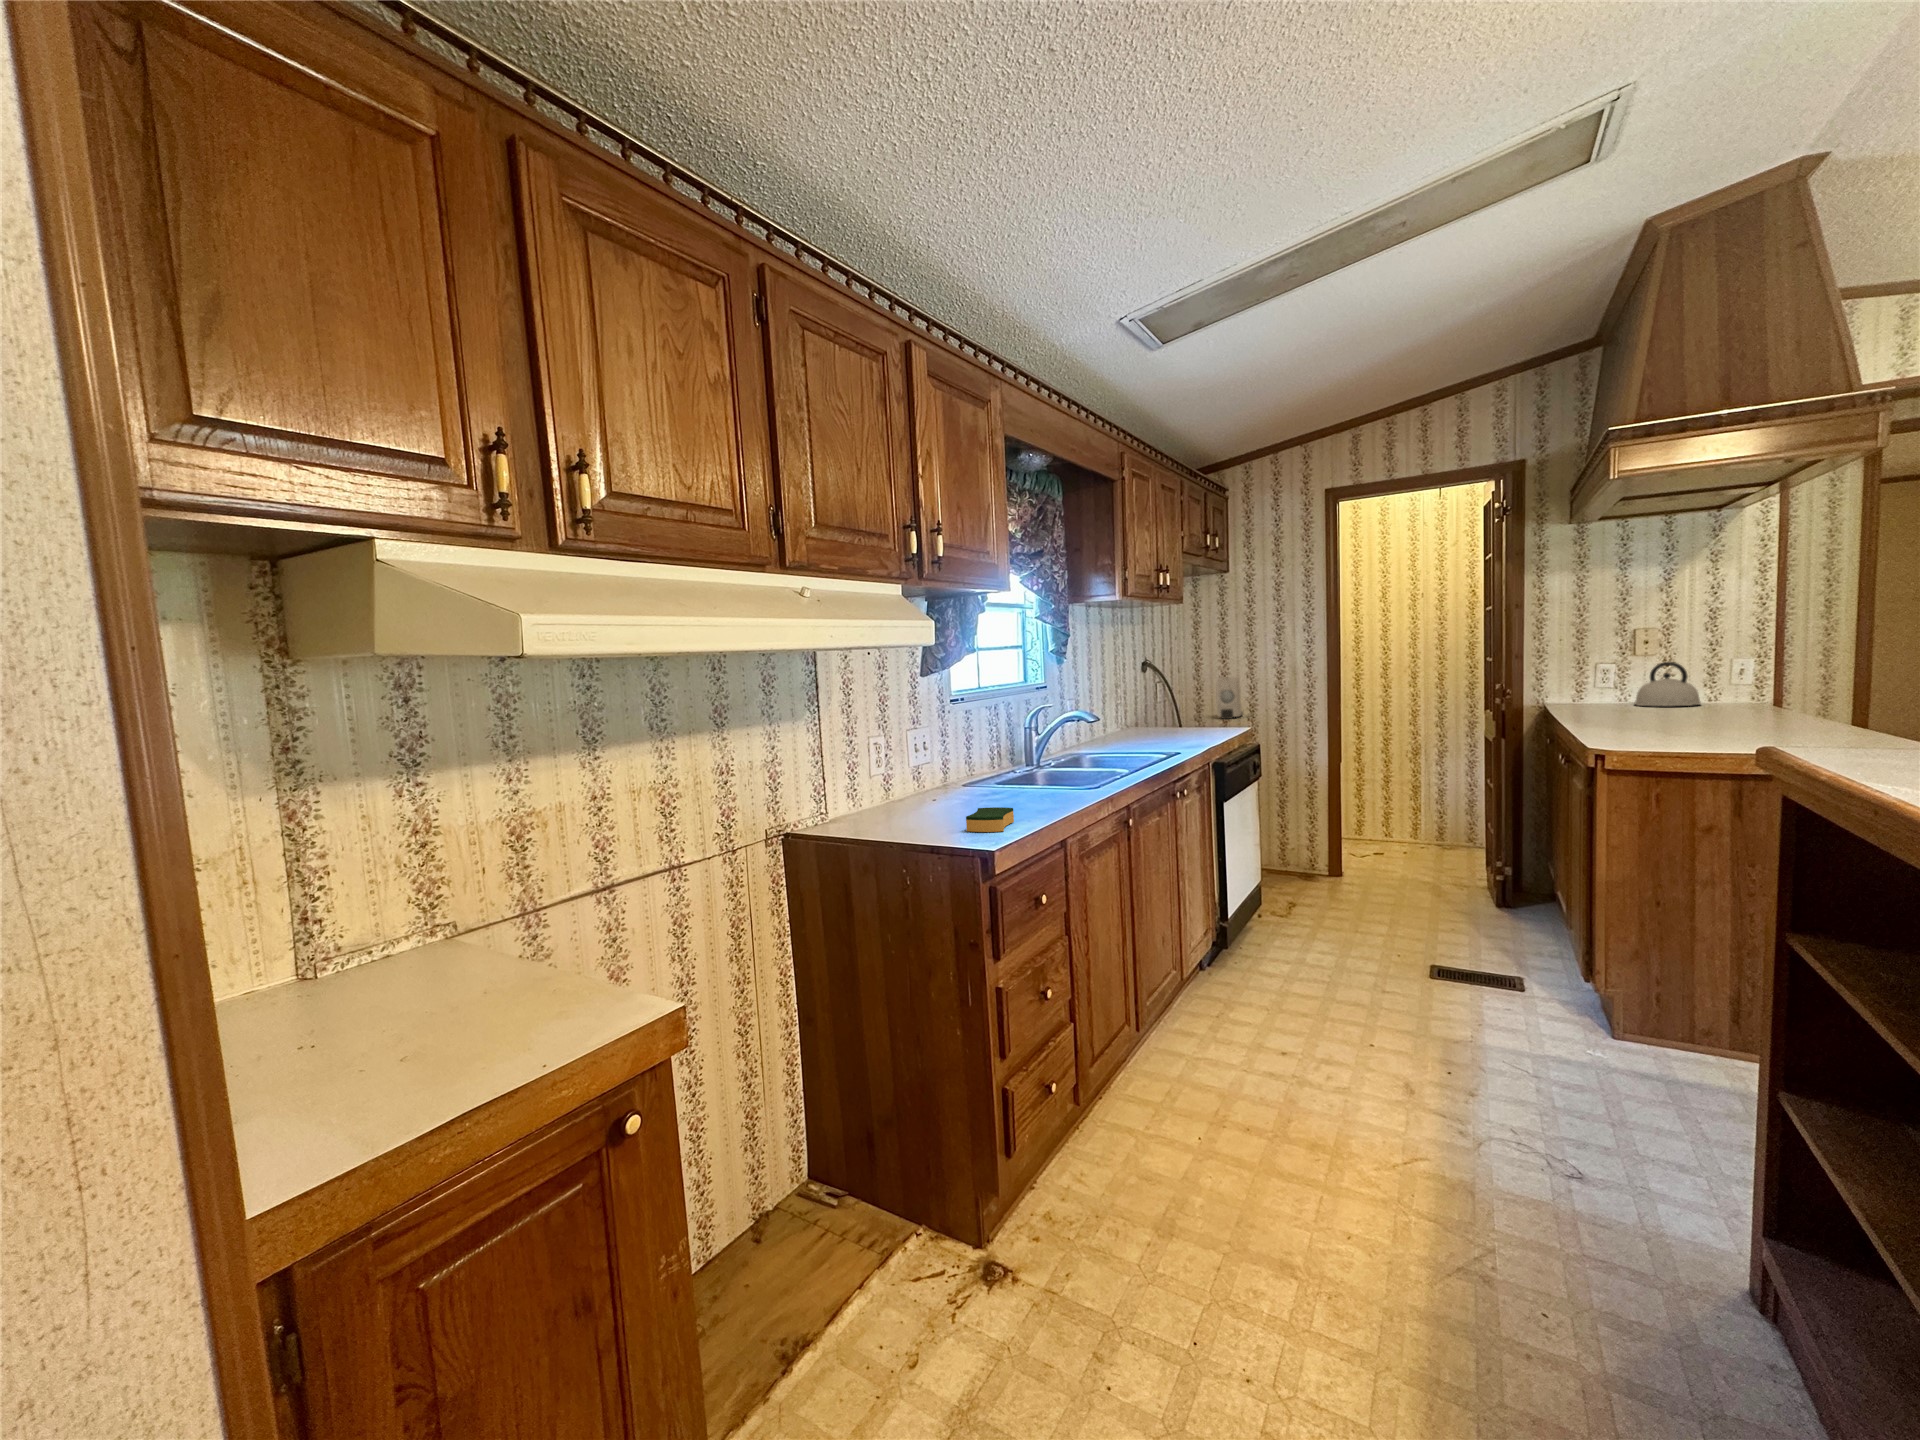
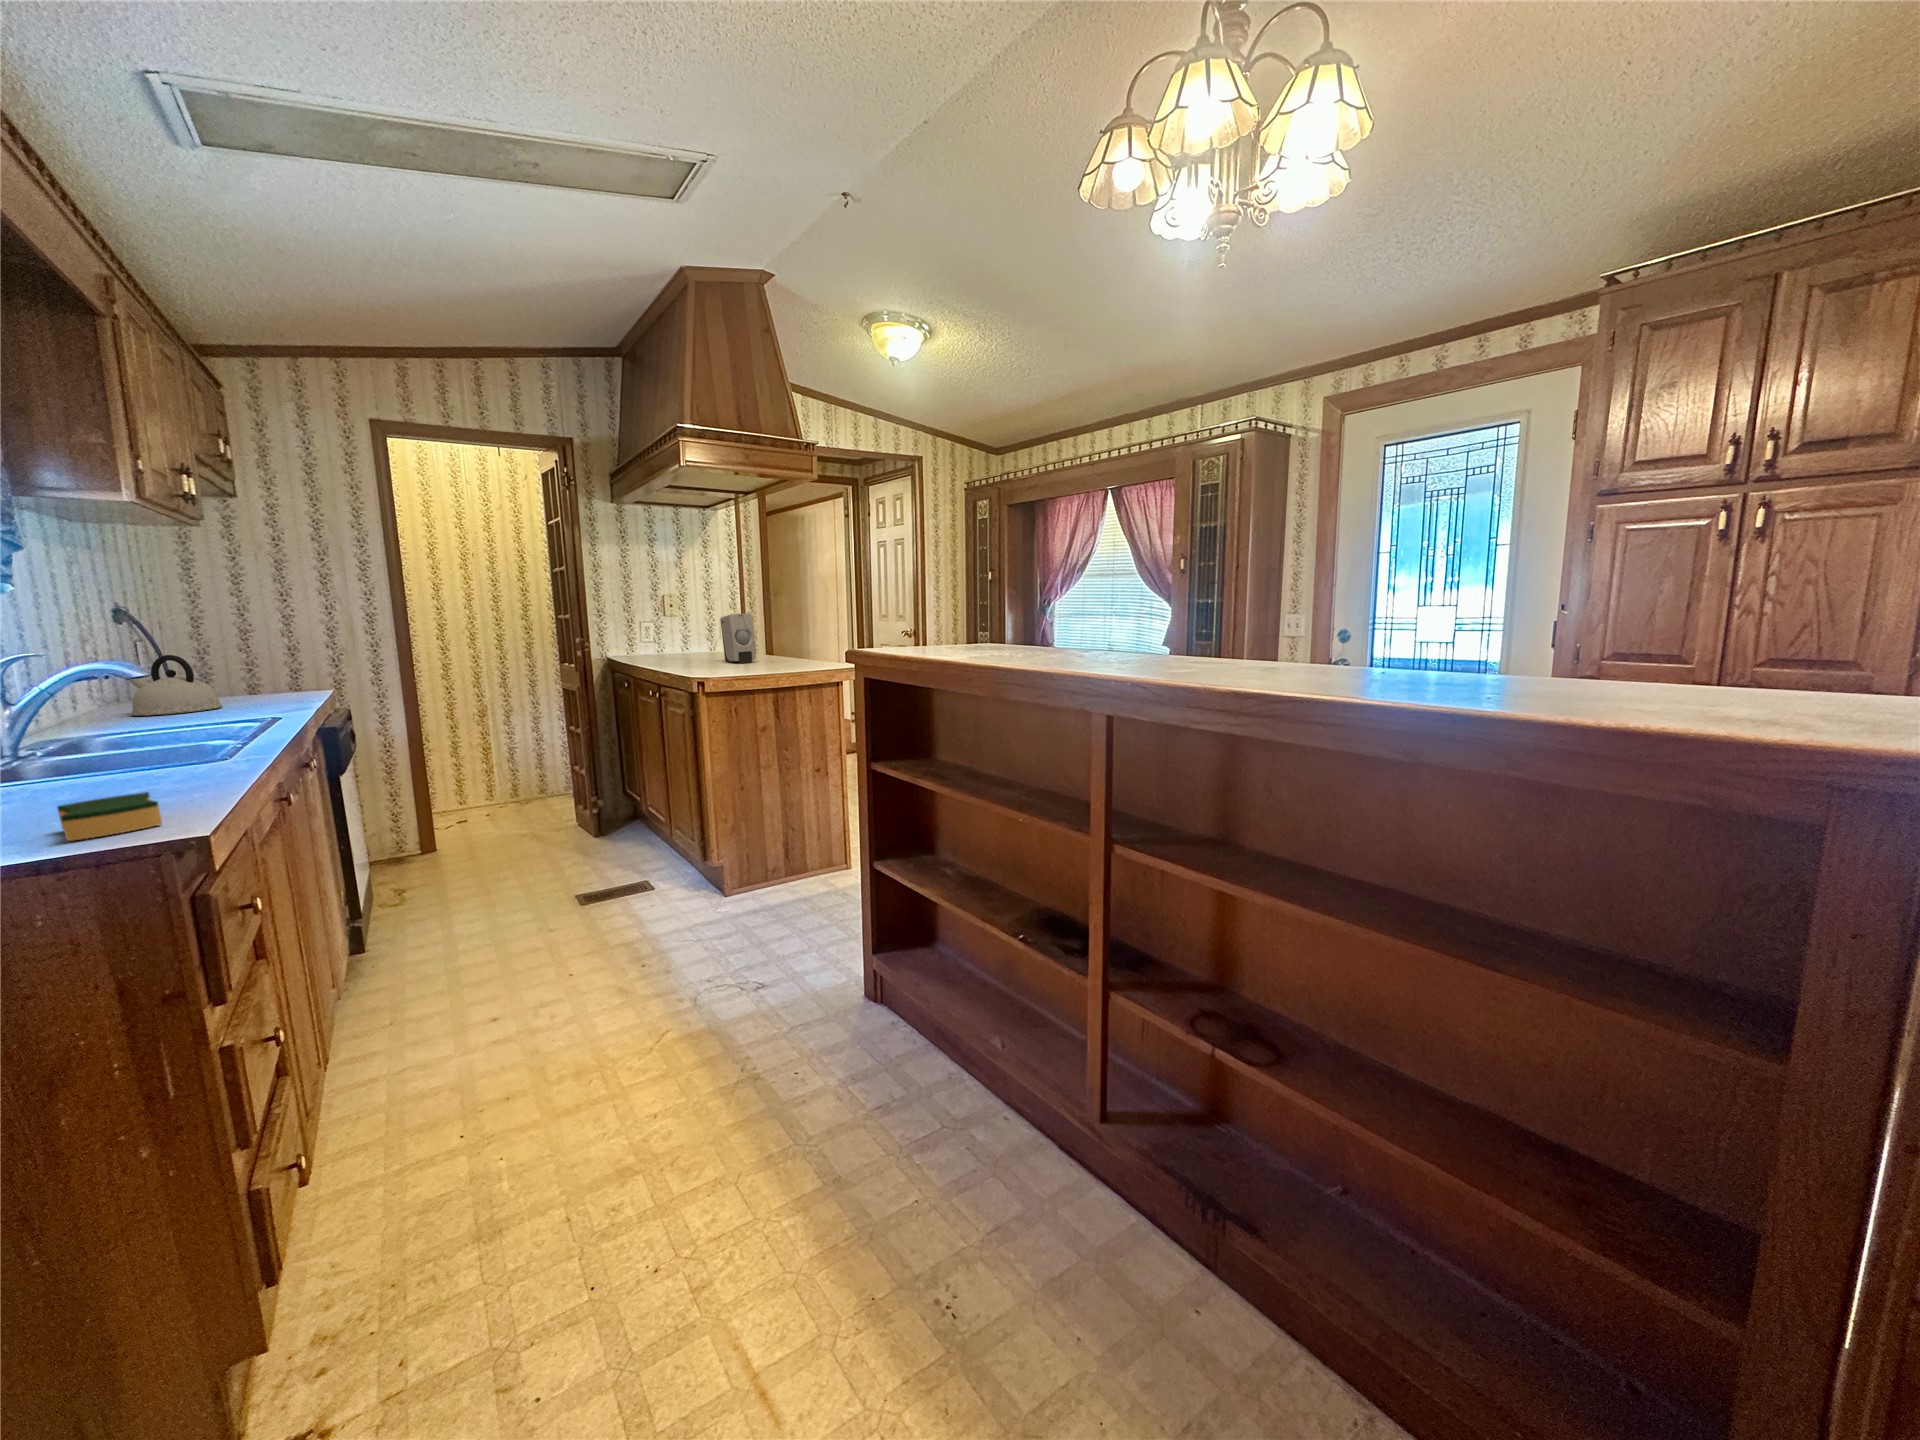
kettle: present [1635,662,1701,706] -> present [130,655,223,716]
soap dispenser: present [1216,677,1243,719] -> present [720,613,756,663]

